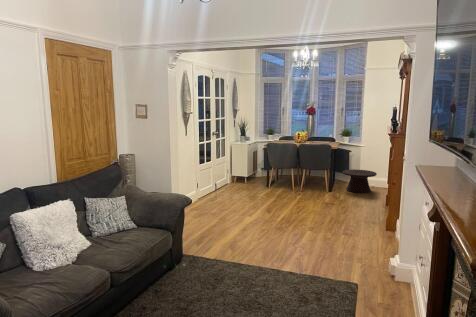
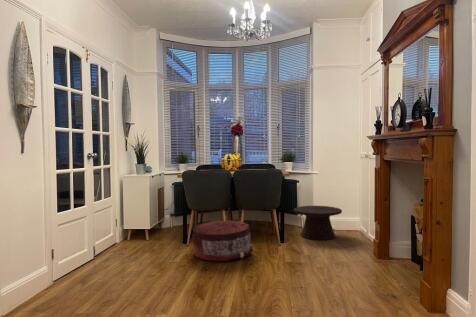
pouf: none [271,174,307,198] -> present [192,220,253,261]

